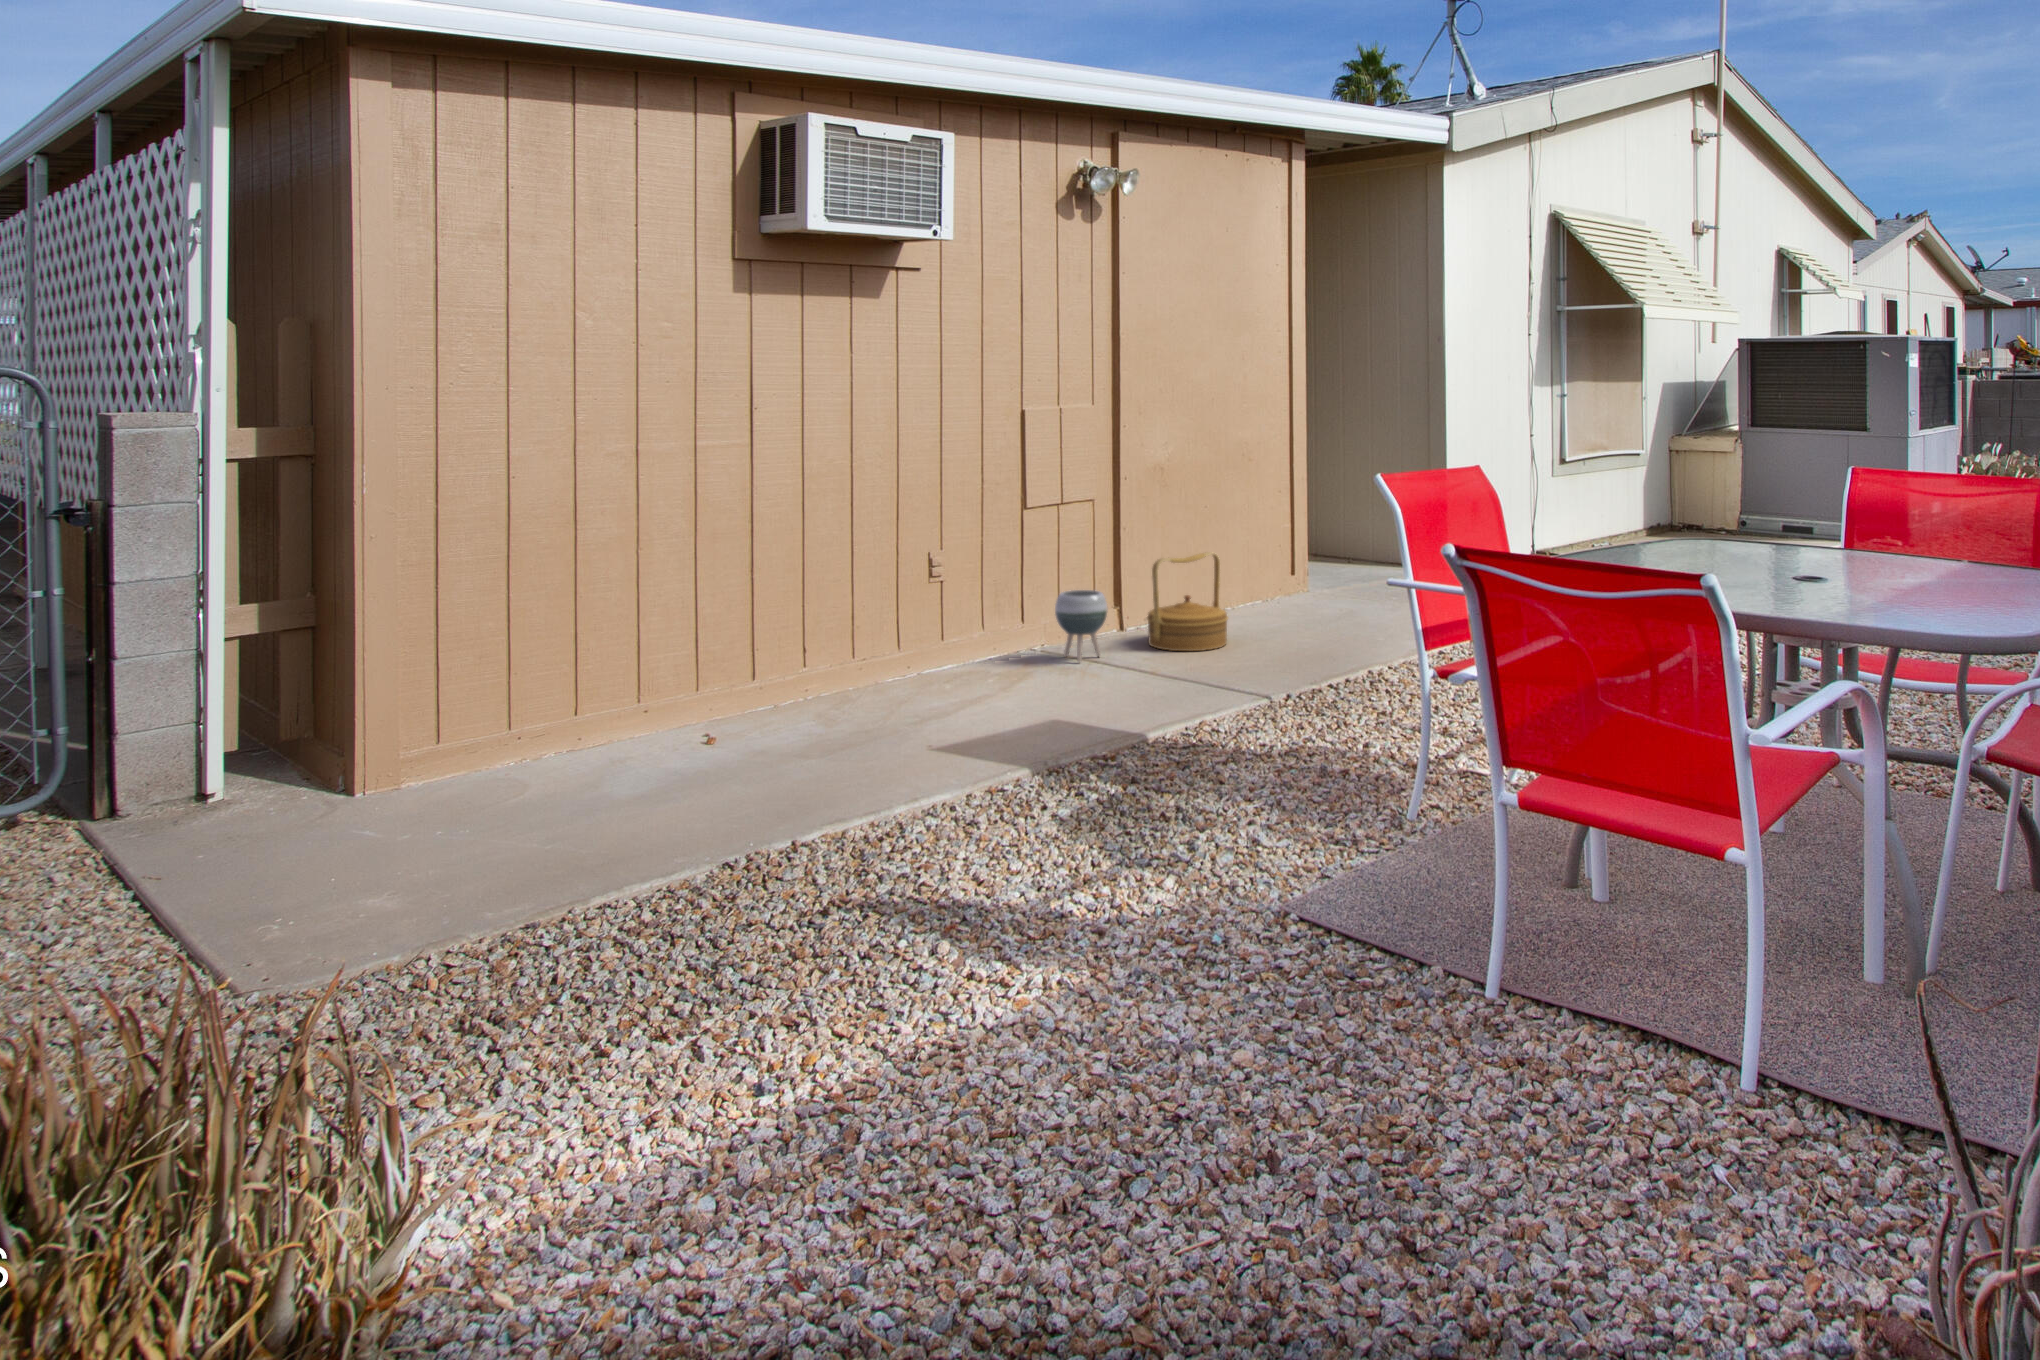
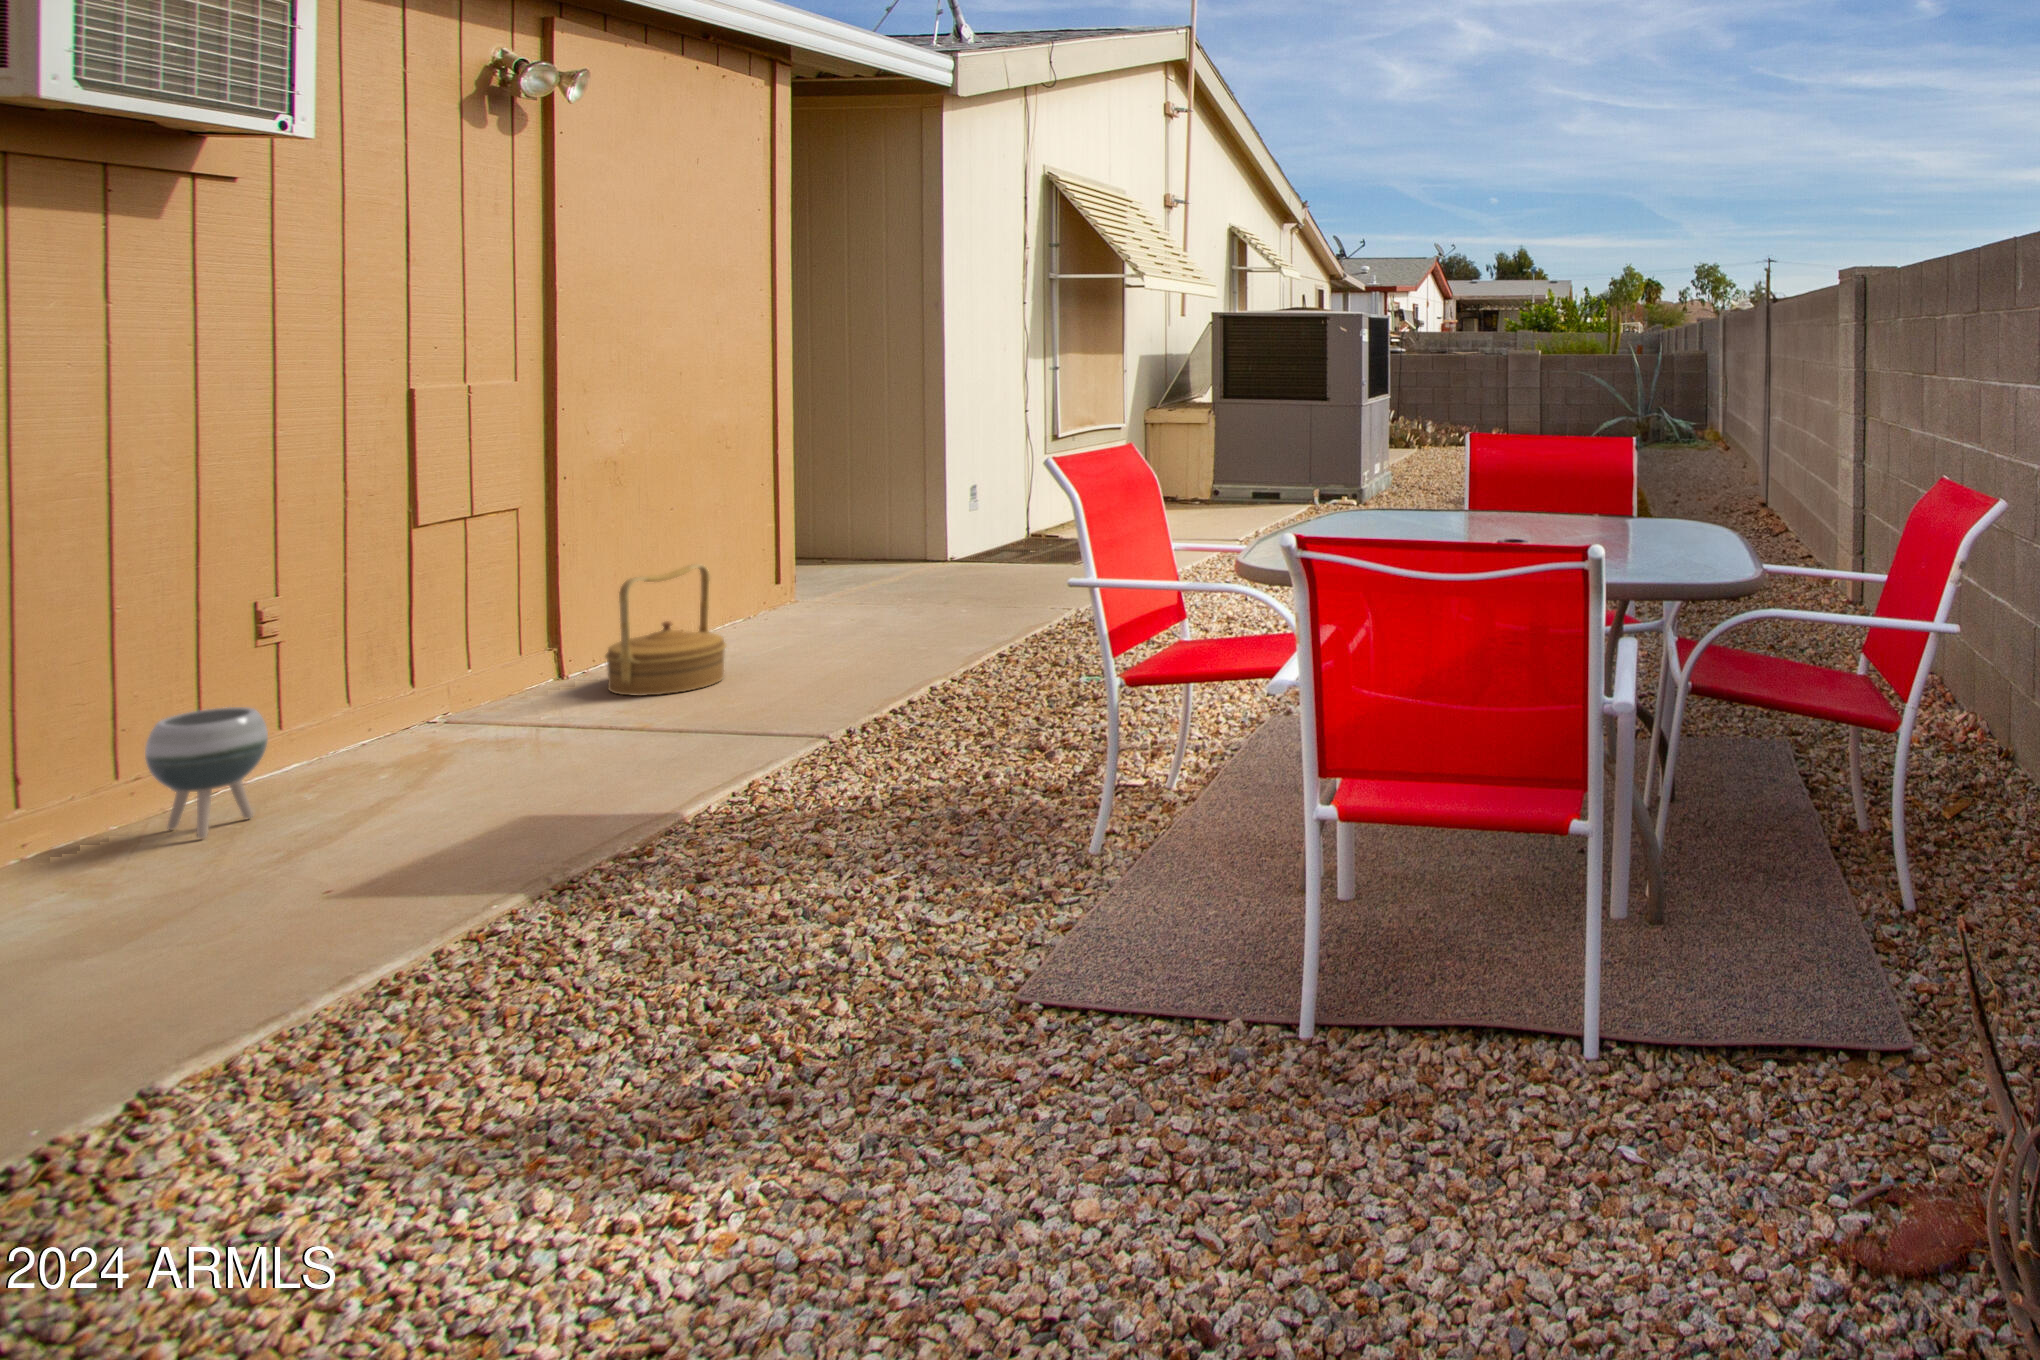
planter: present [1055,590,1107,663] -> present [145,707,268,839]

